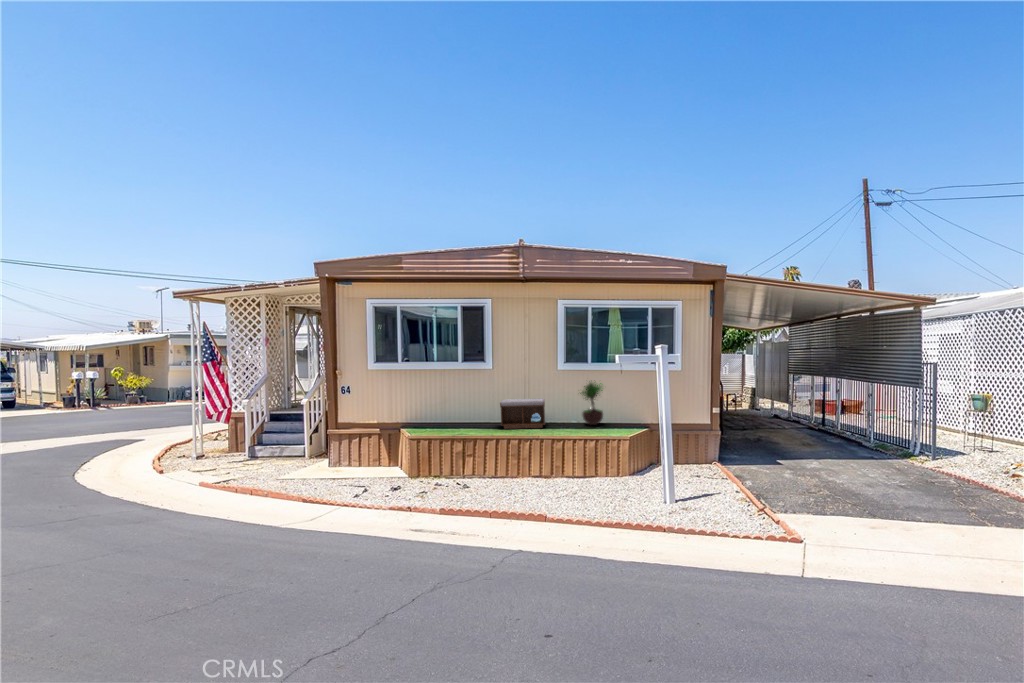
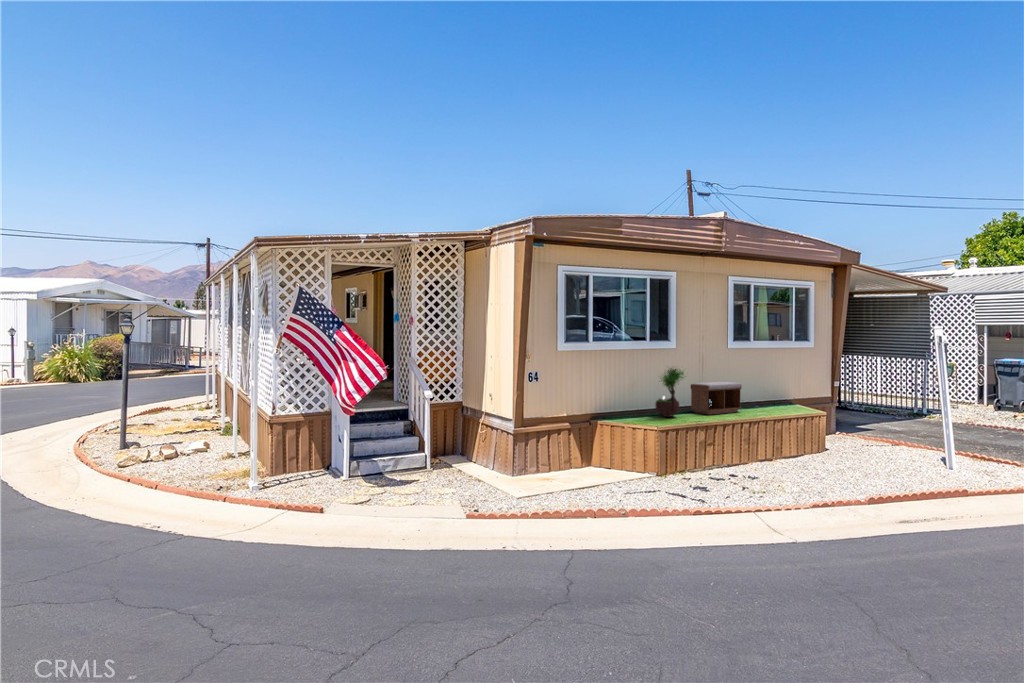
potted tree: present [580,382,603,425] -> present [656,368,684,417]

